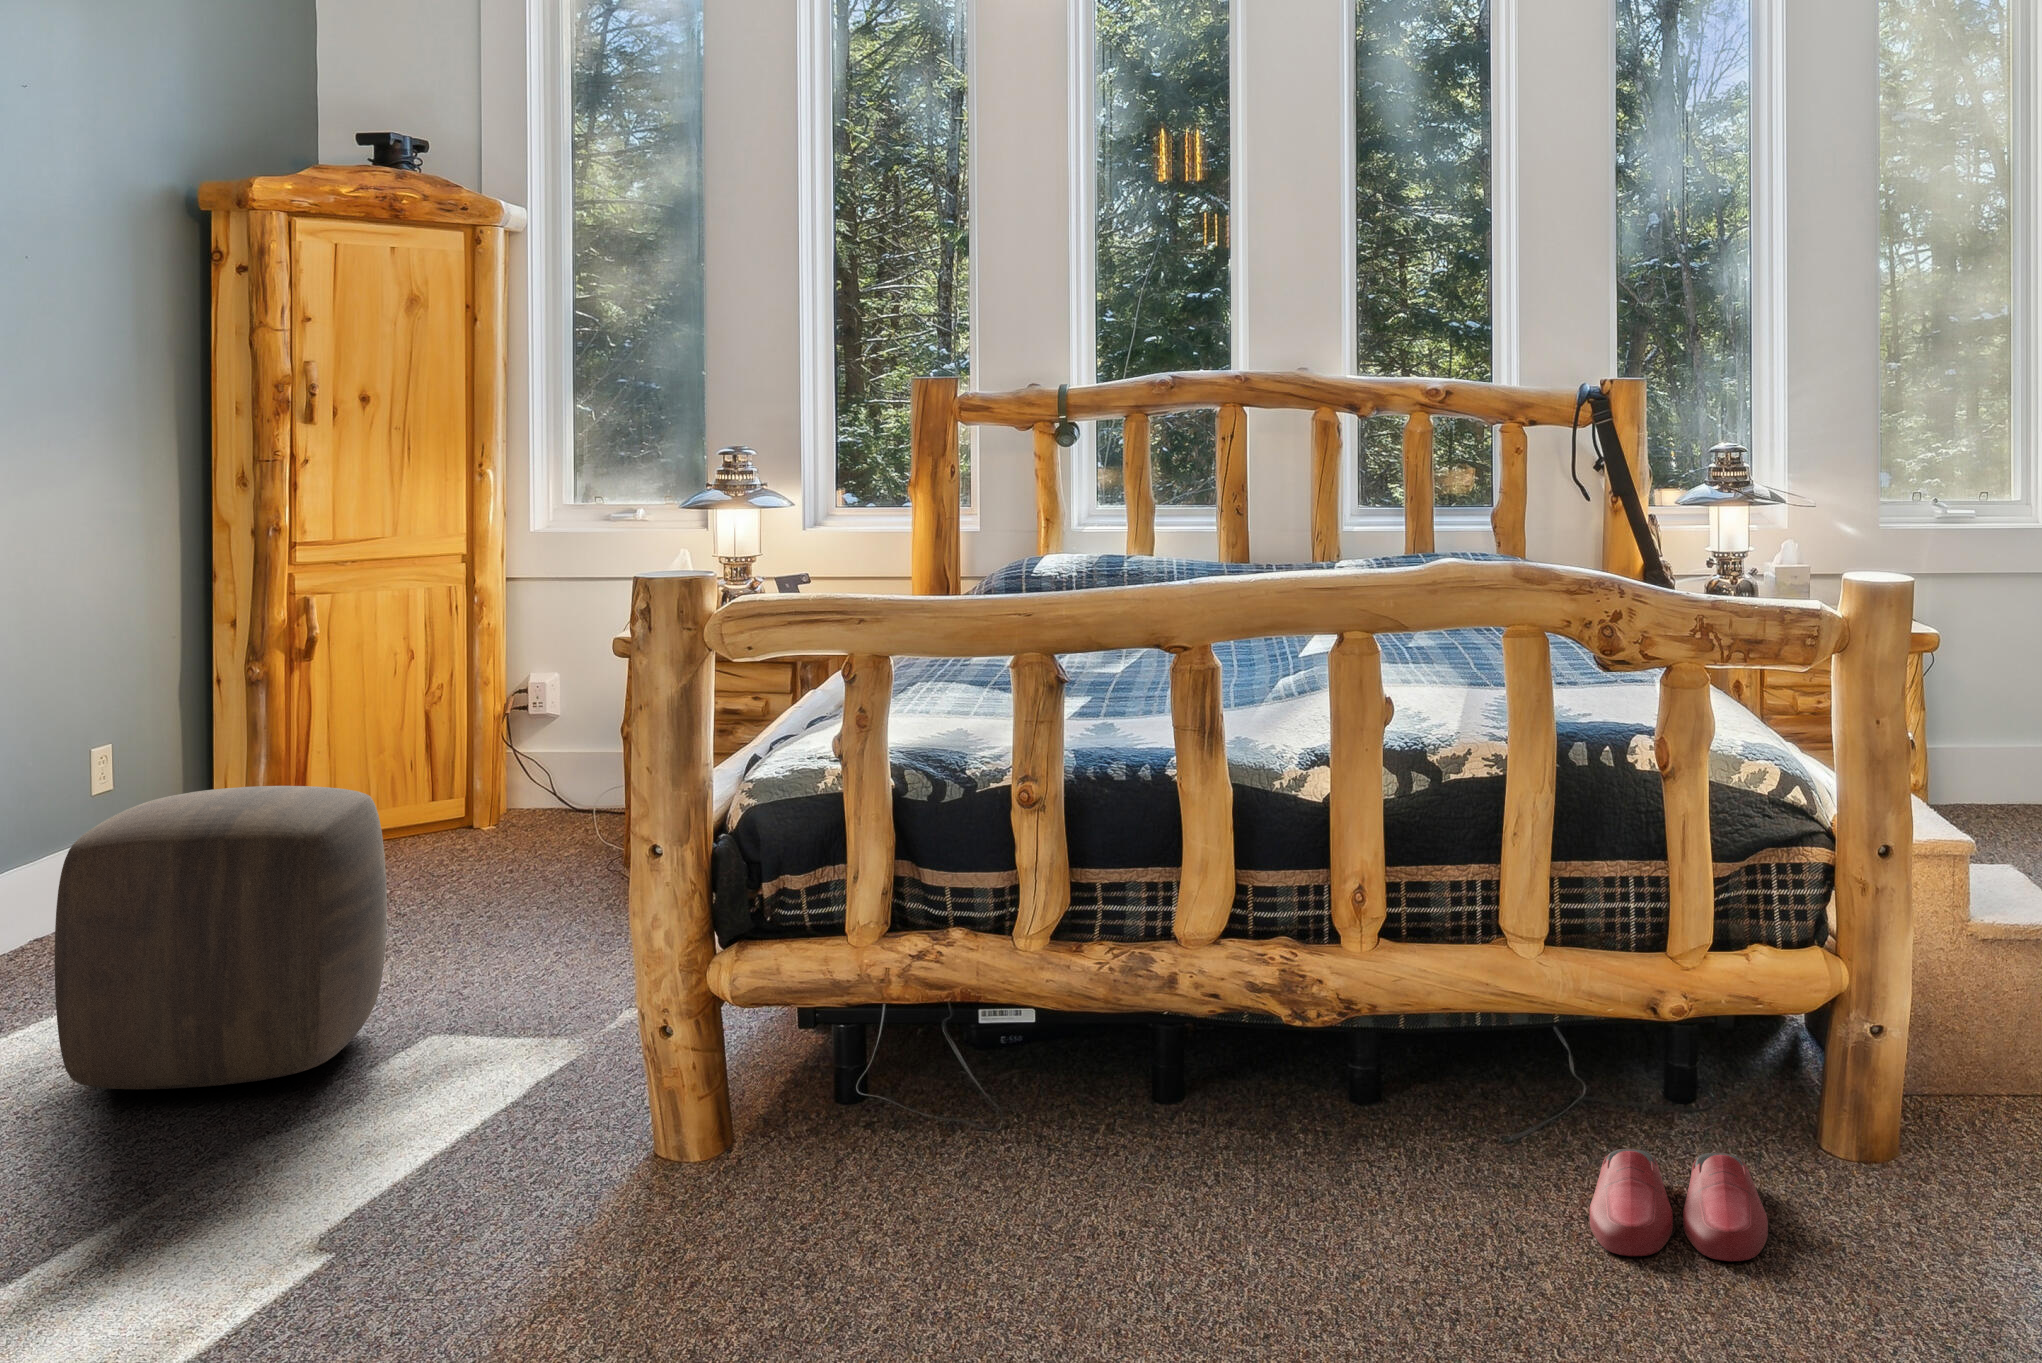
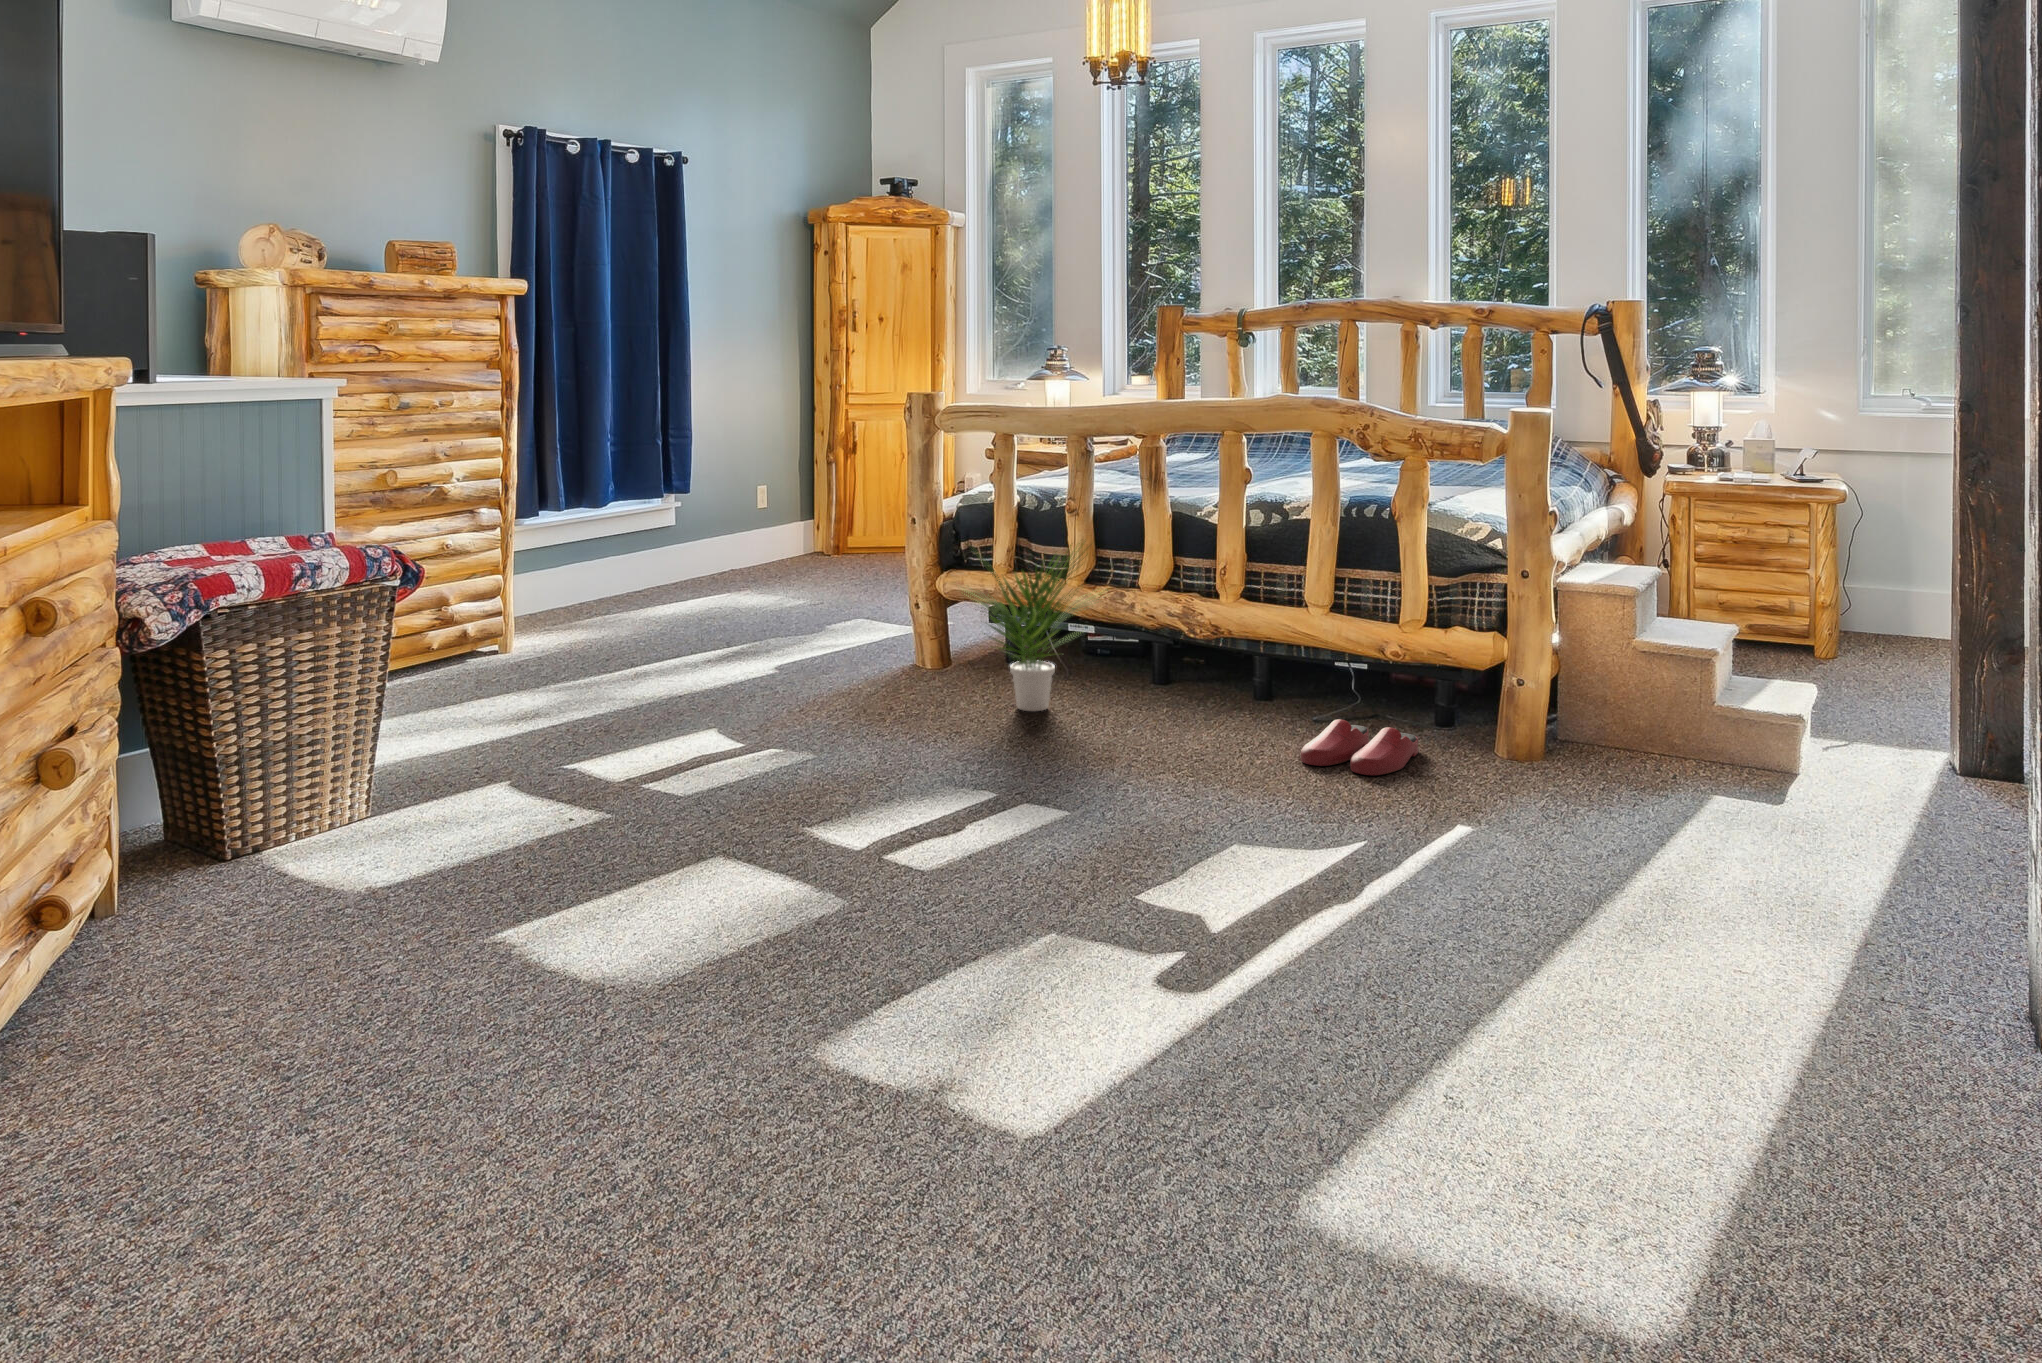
ottoman: present [55,786,387,1089] -> none [681,493,828,624]
potted plant: none [858,856,1176,1222] -> present [968,545,1099,711]

